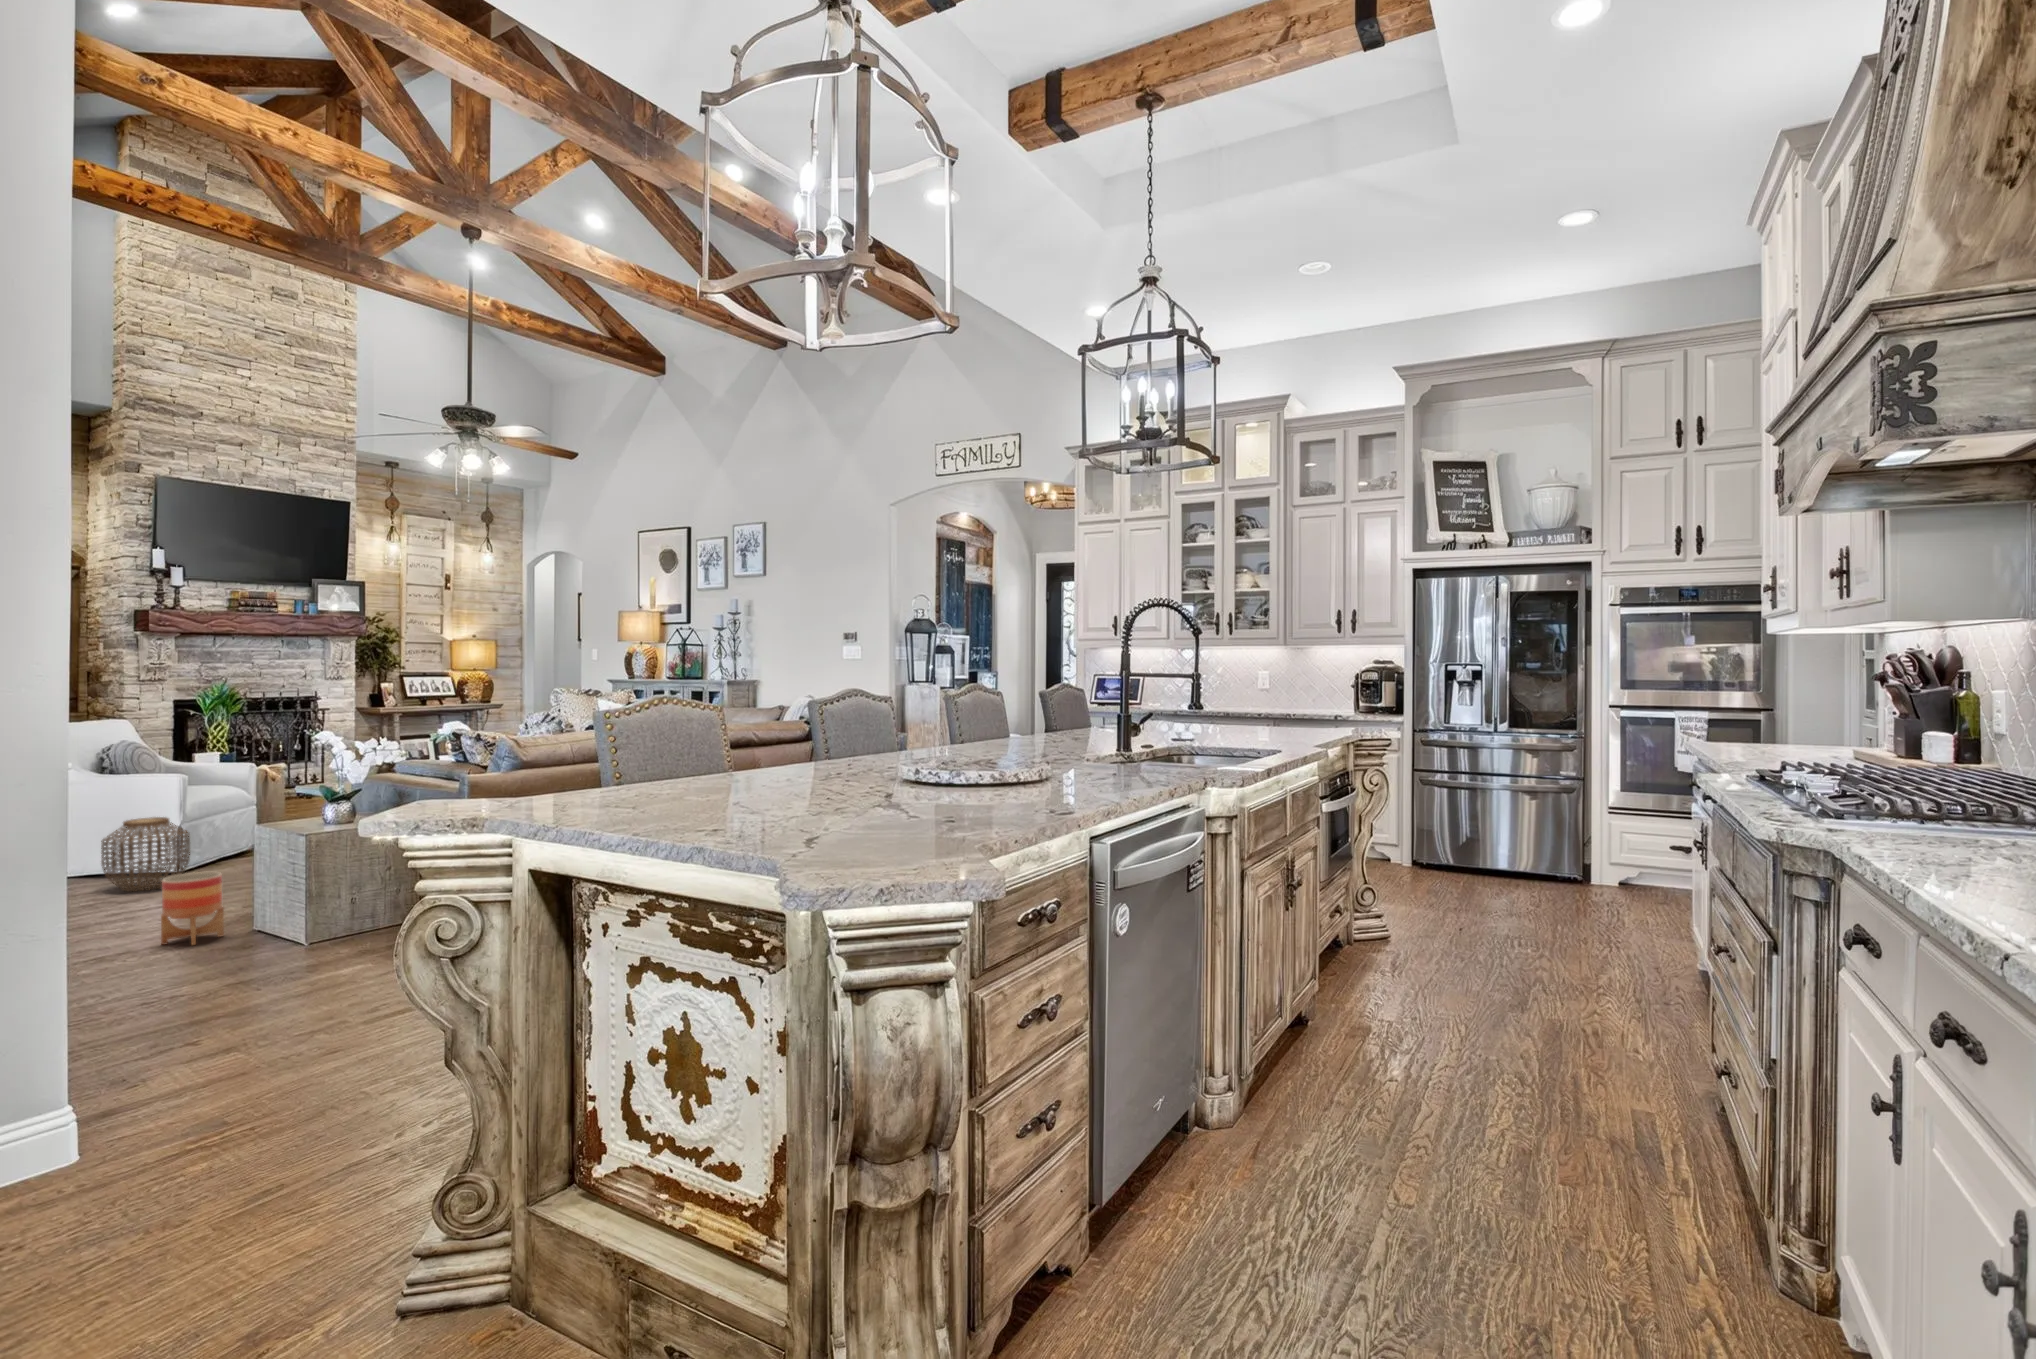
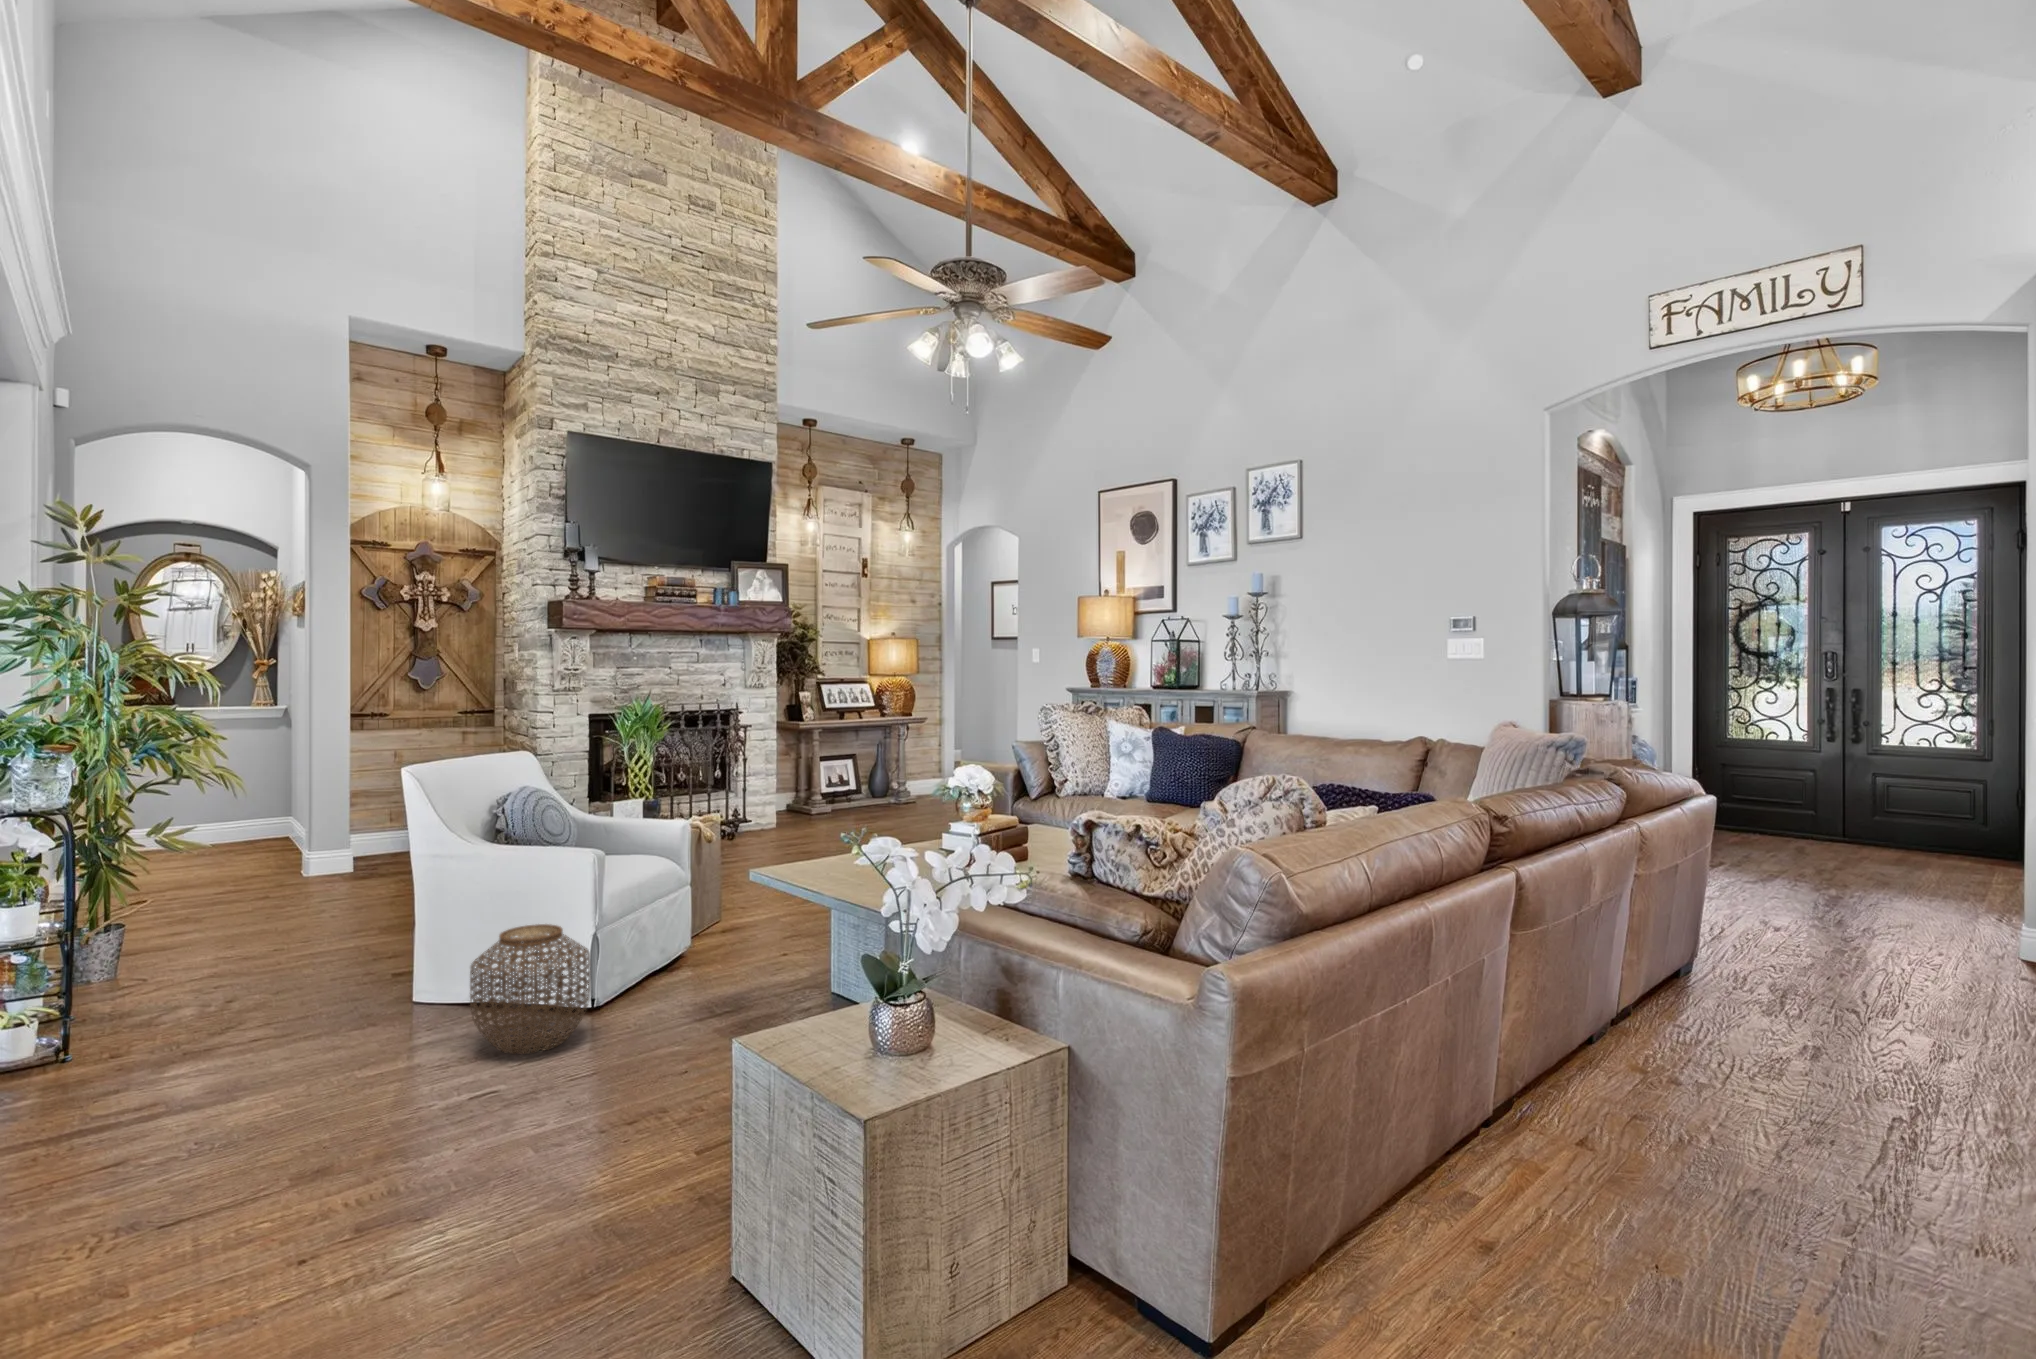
planter: present [161,872,224,945] -> none [520,1116,632,1305]

